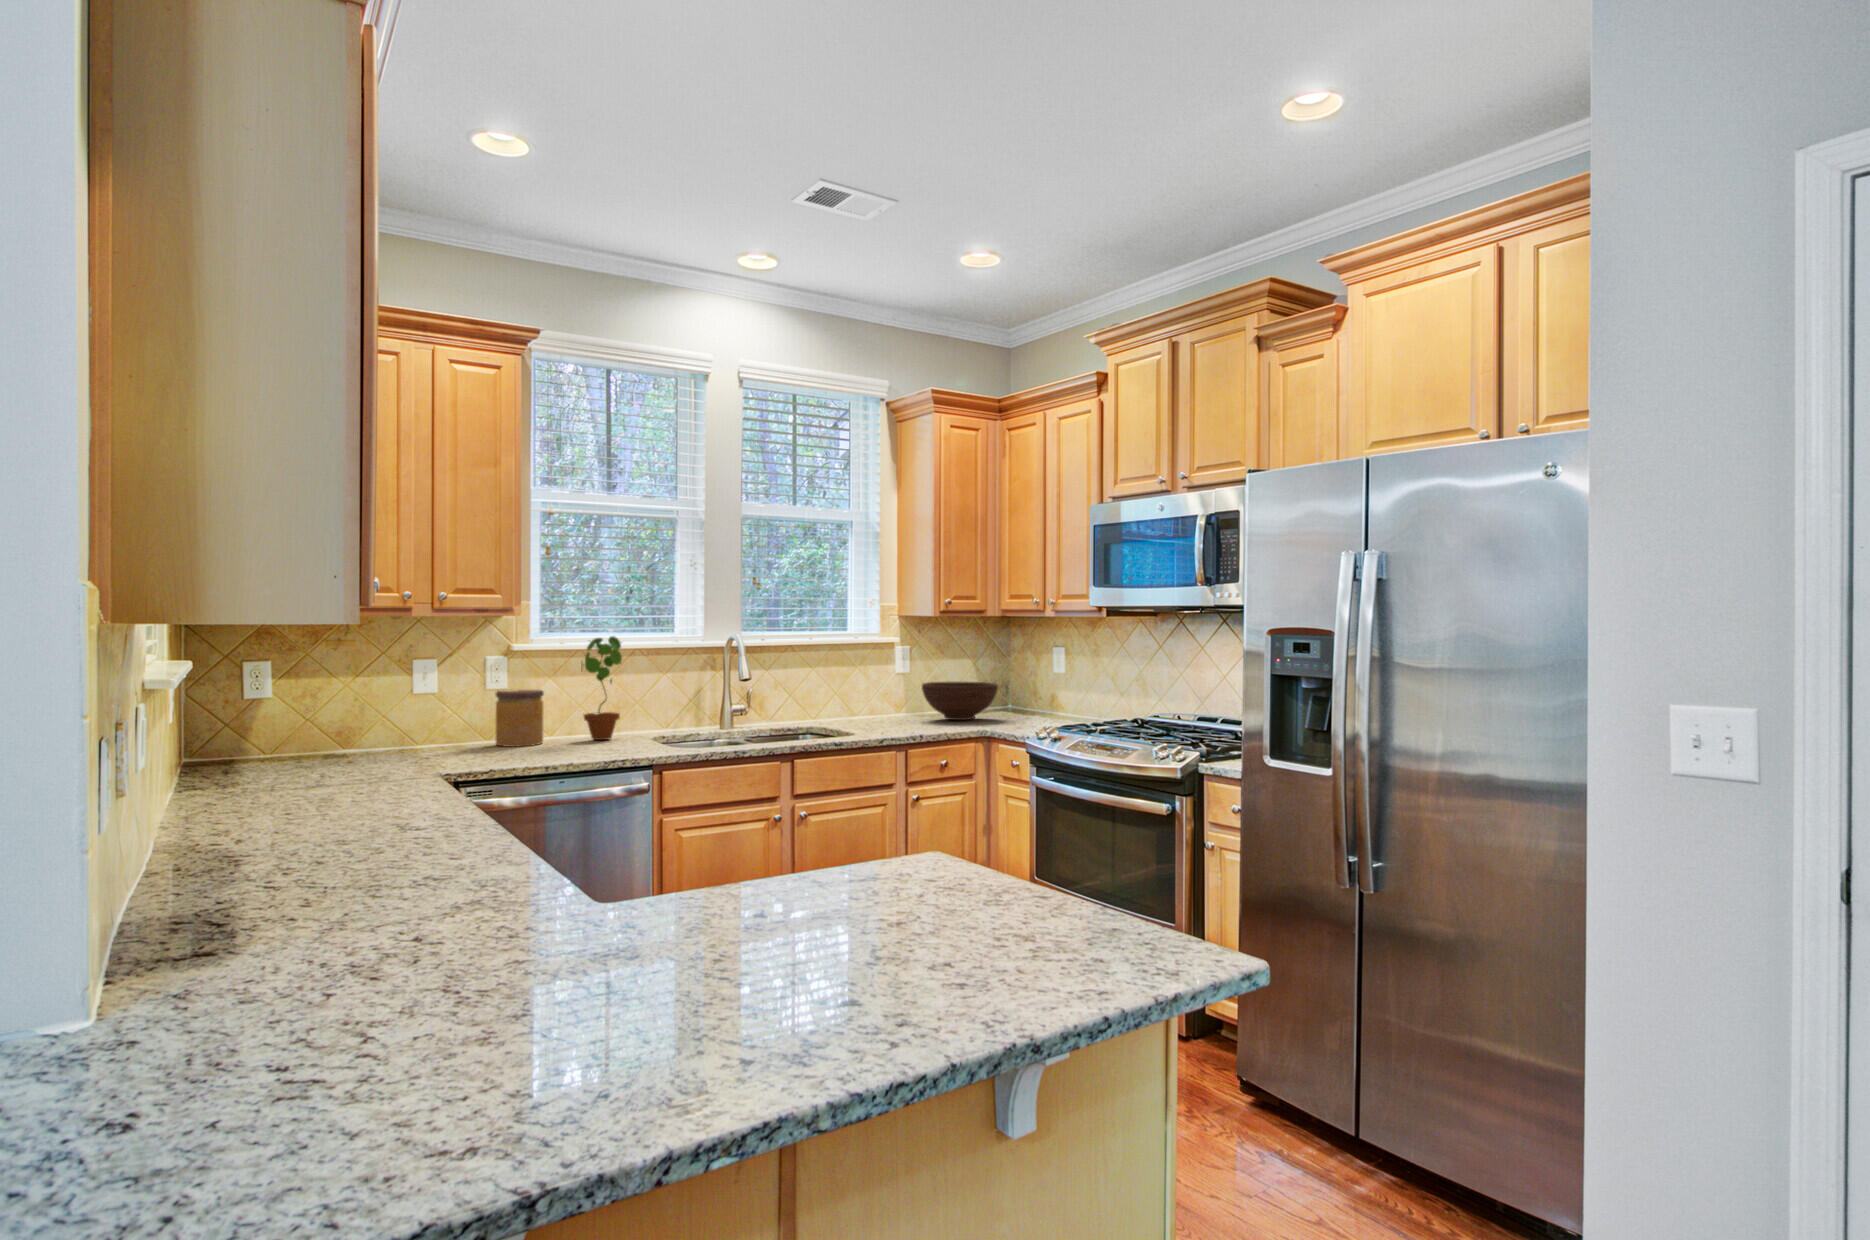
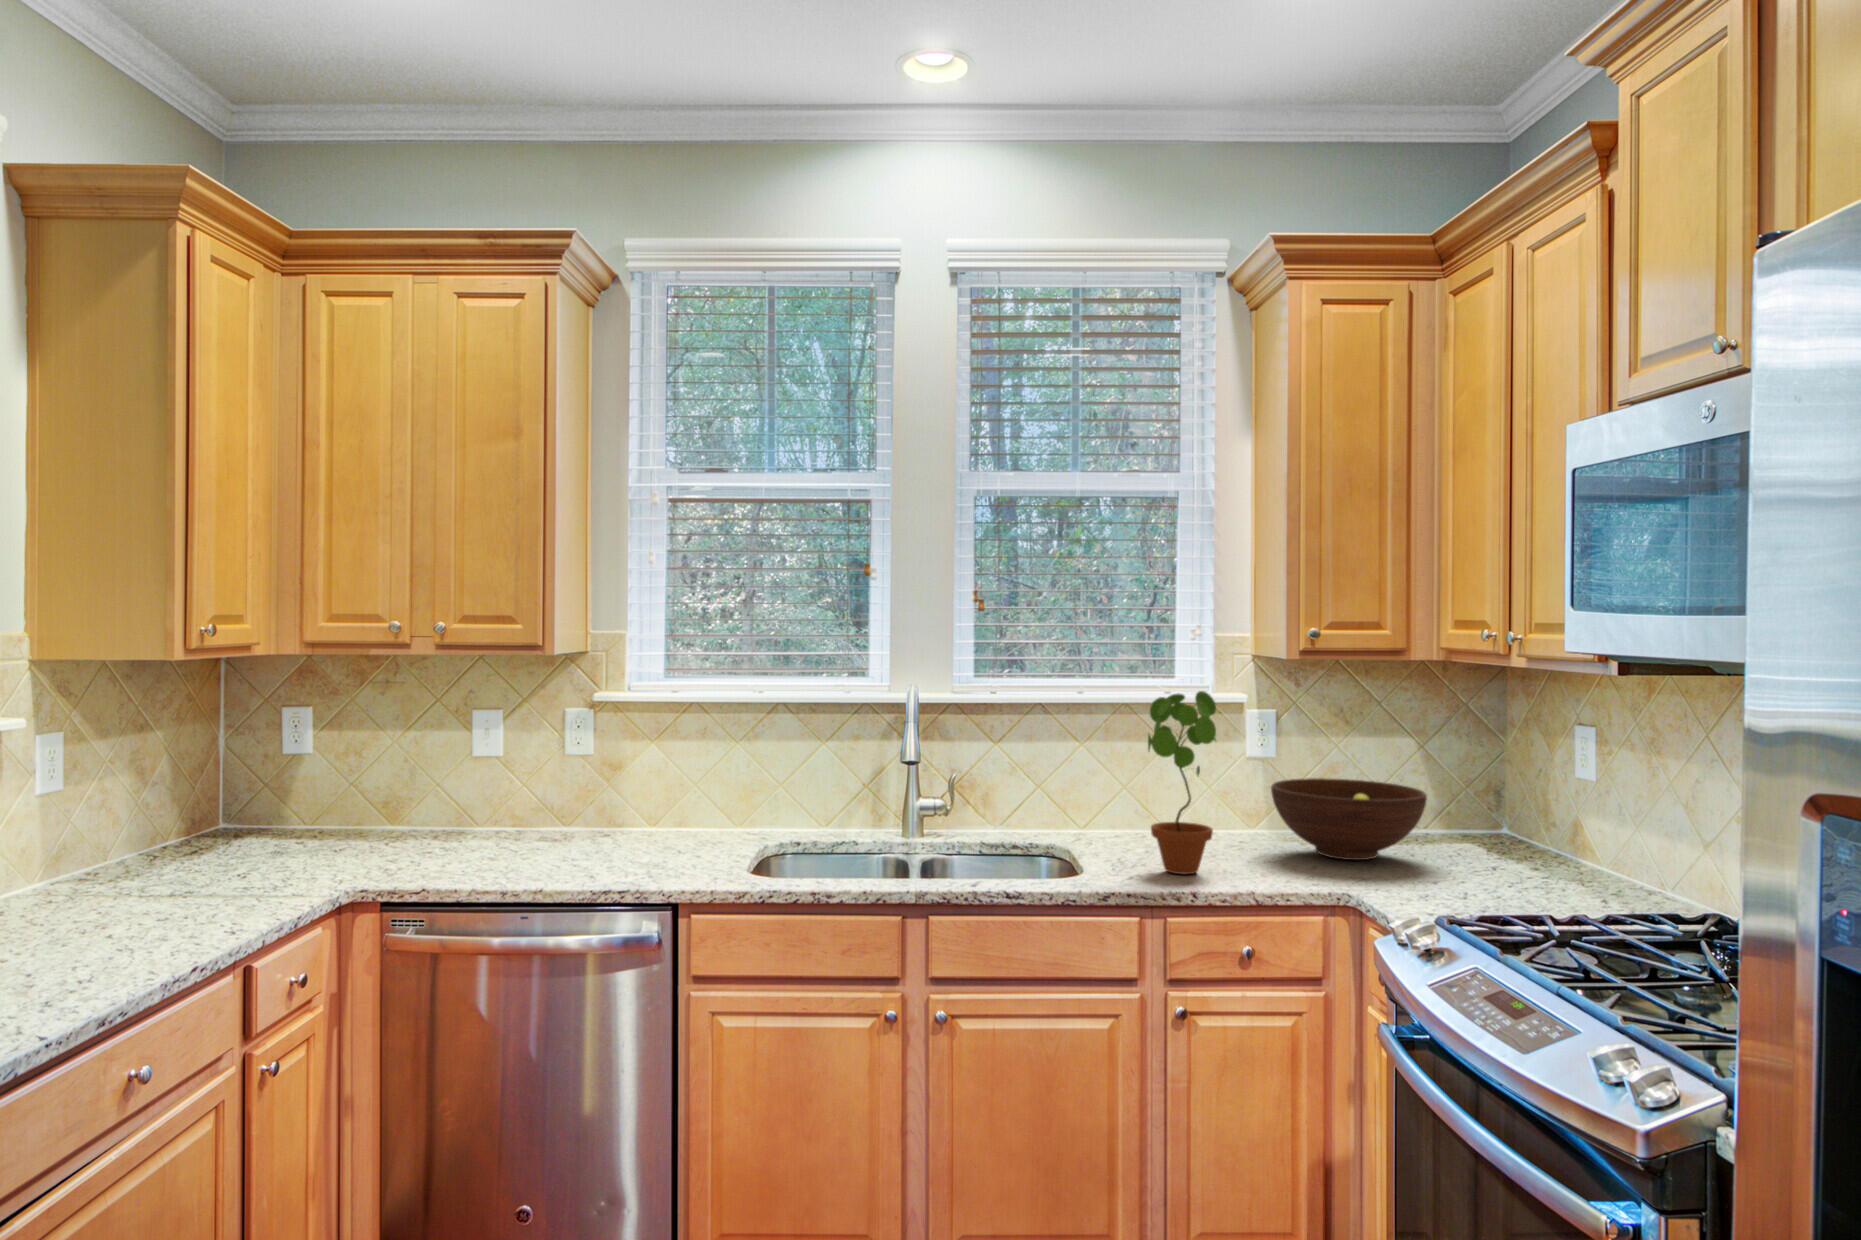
potted plant: present [581,636,622,740] -> present [1148,691,1216,874]
jar: present [496,689,544,747] -> none [576,754,642,839]

